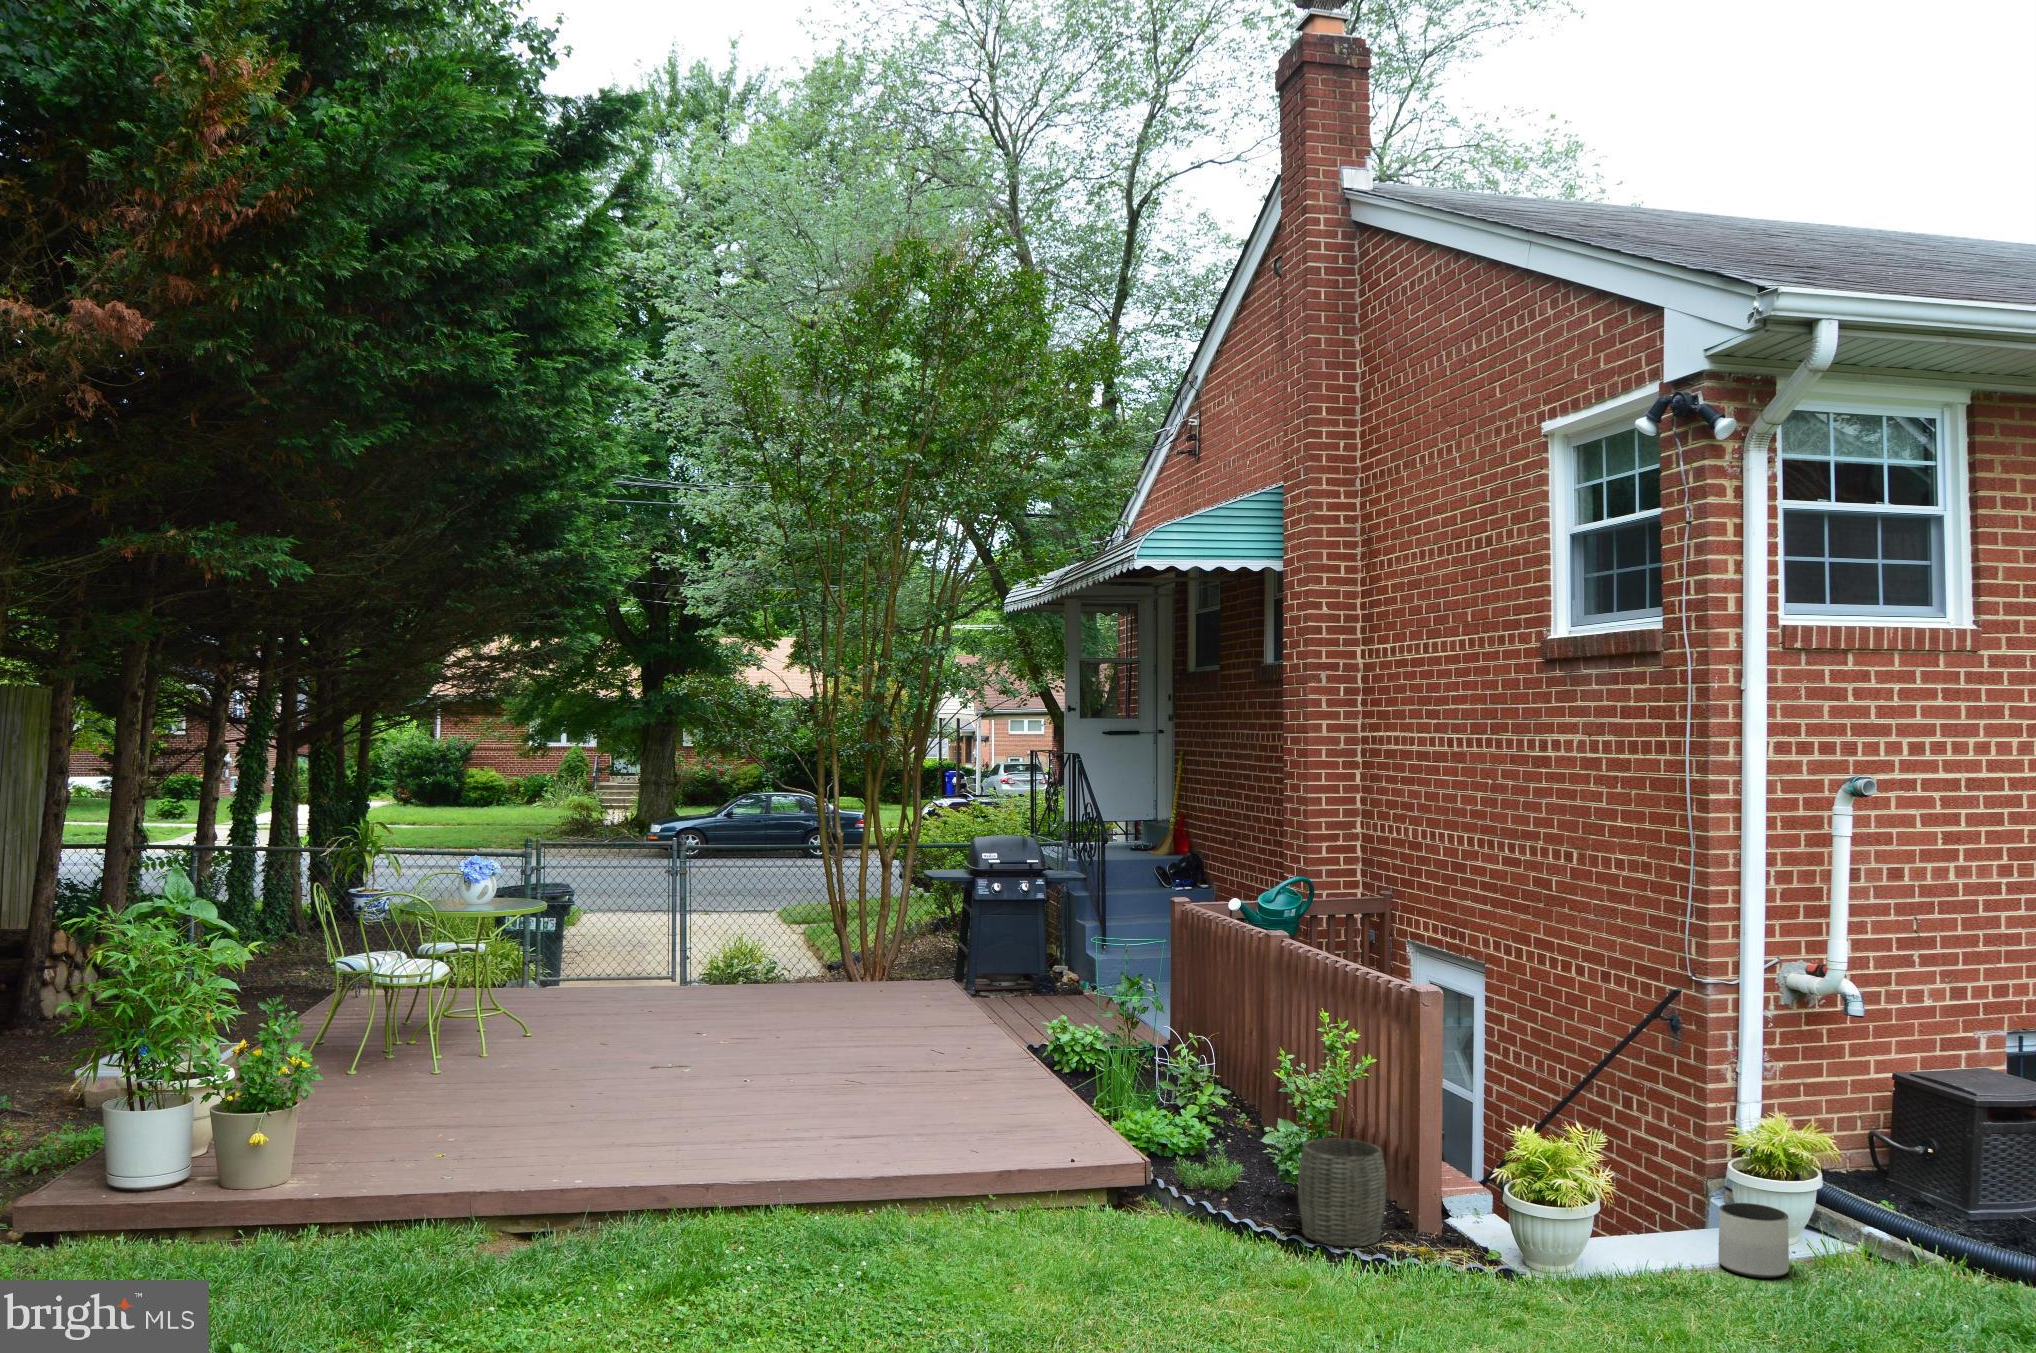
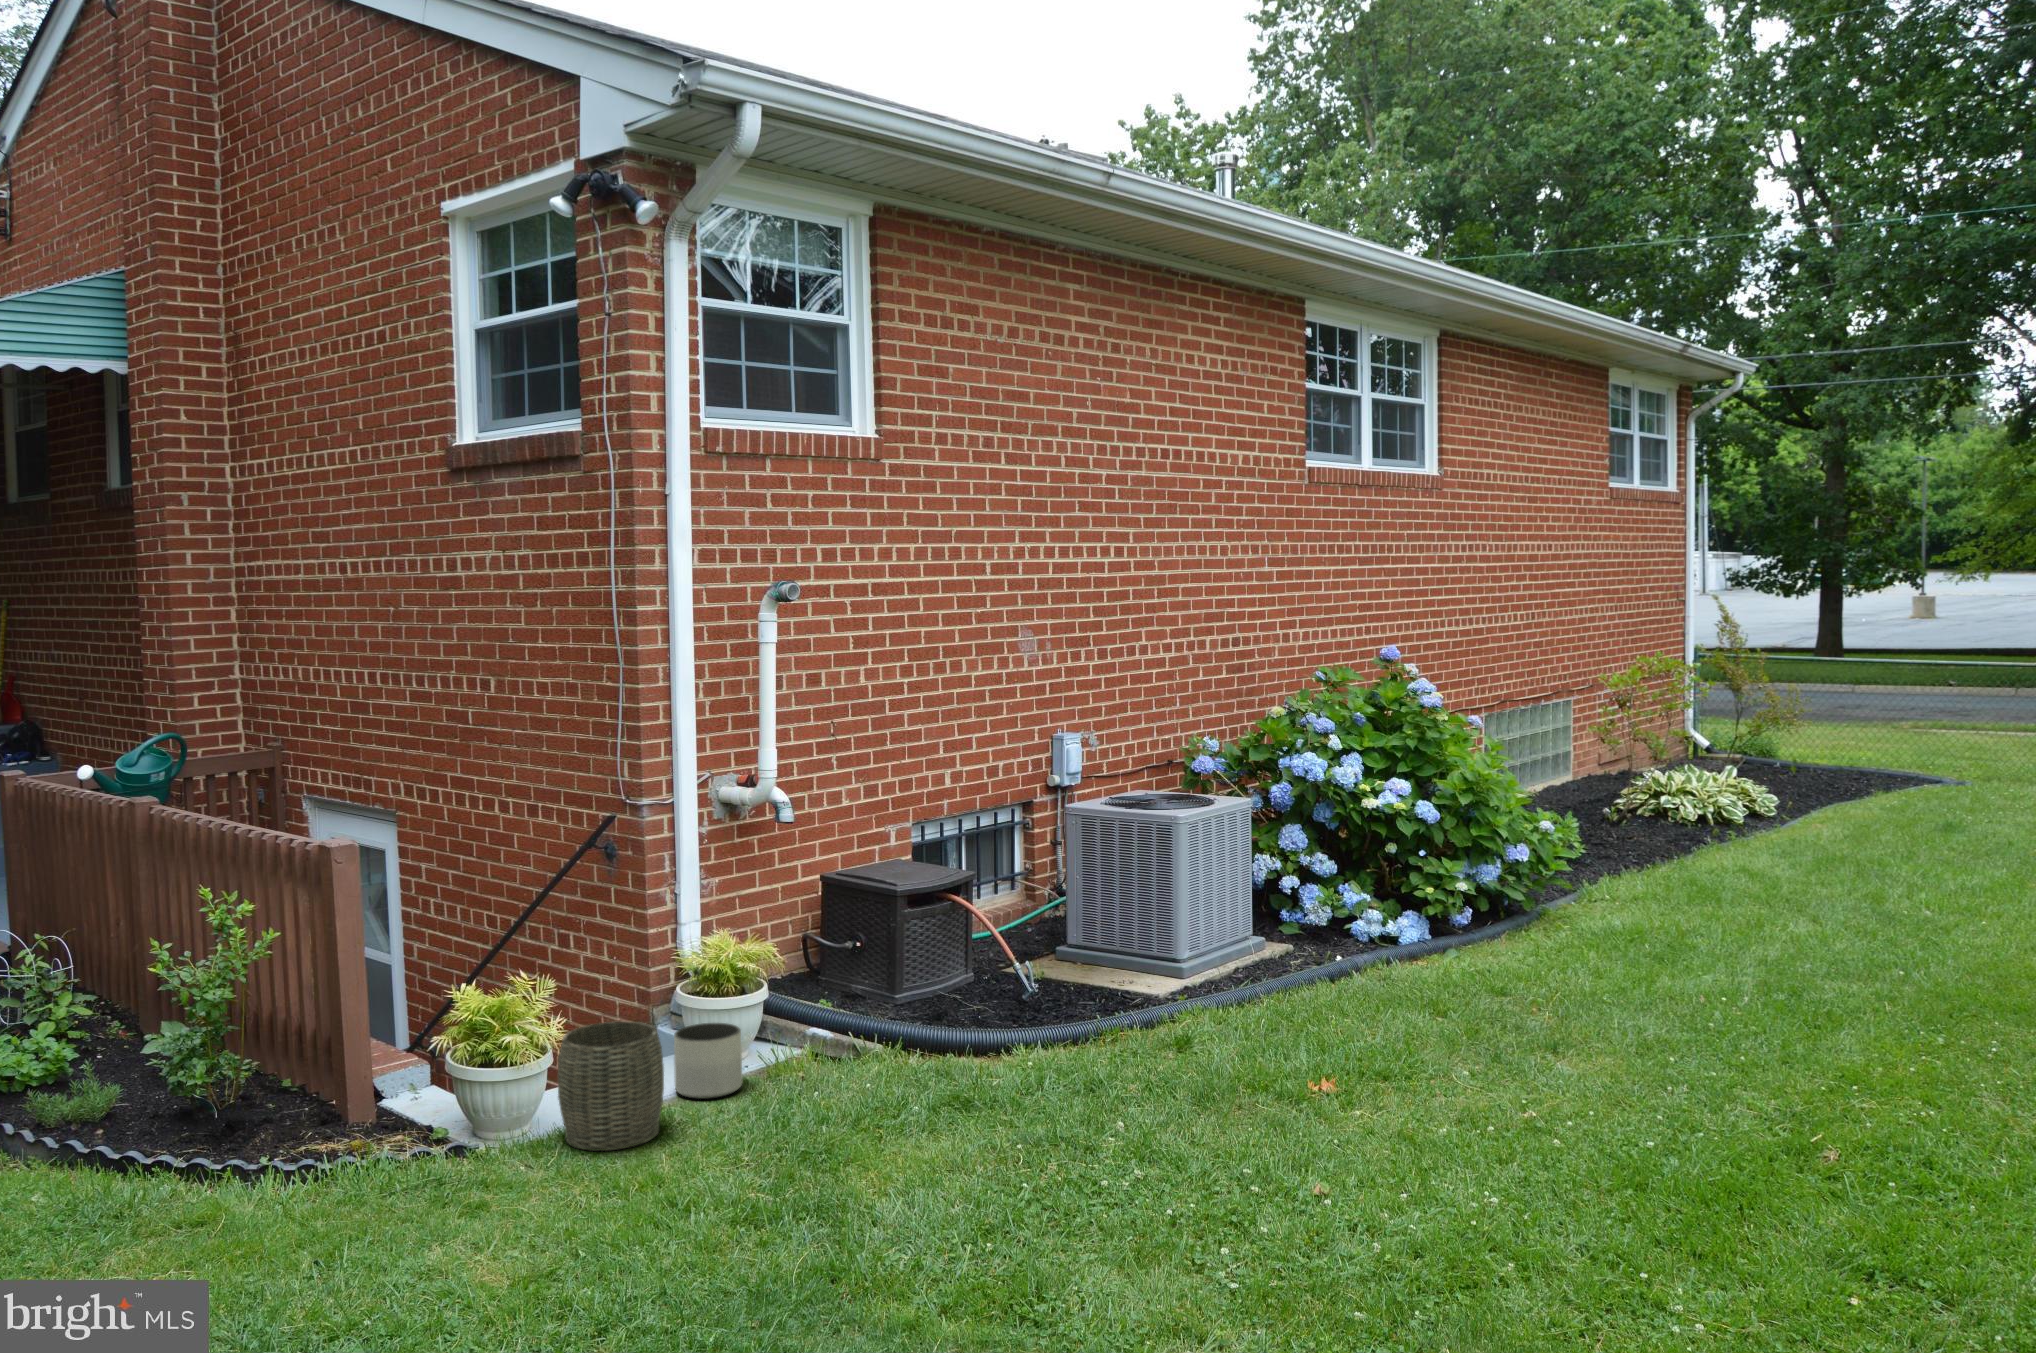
woven basket: present [1298,1139,1386,1246] -> present [558,1021,664,1151]

